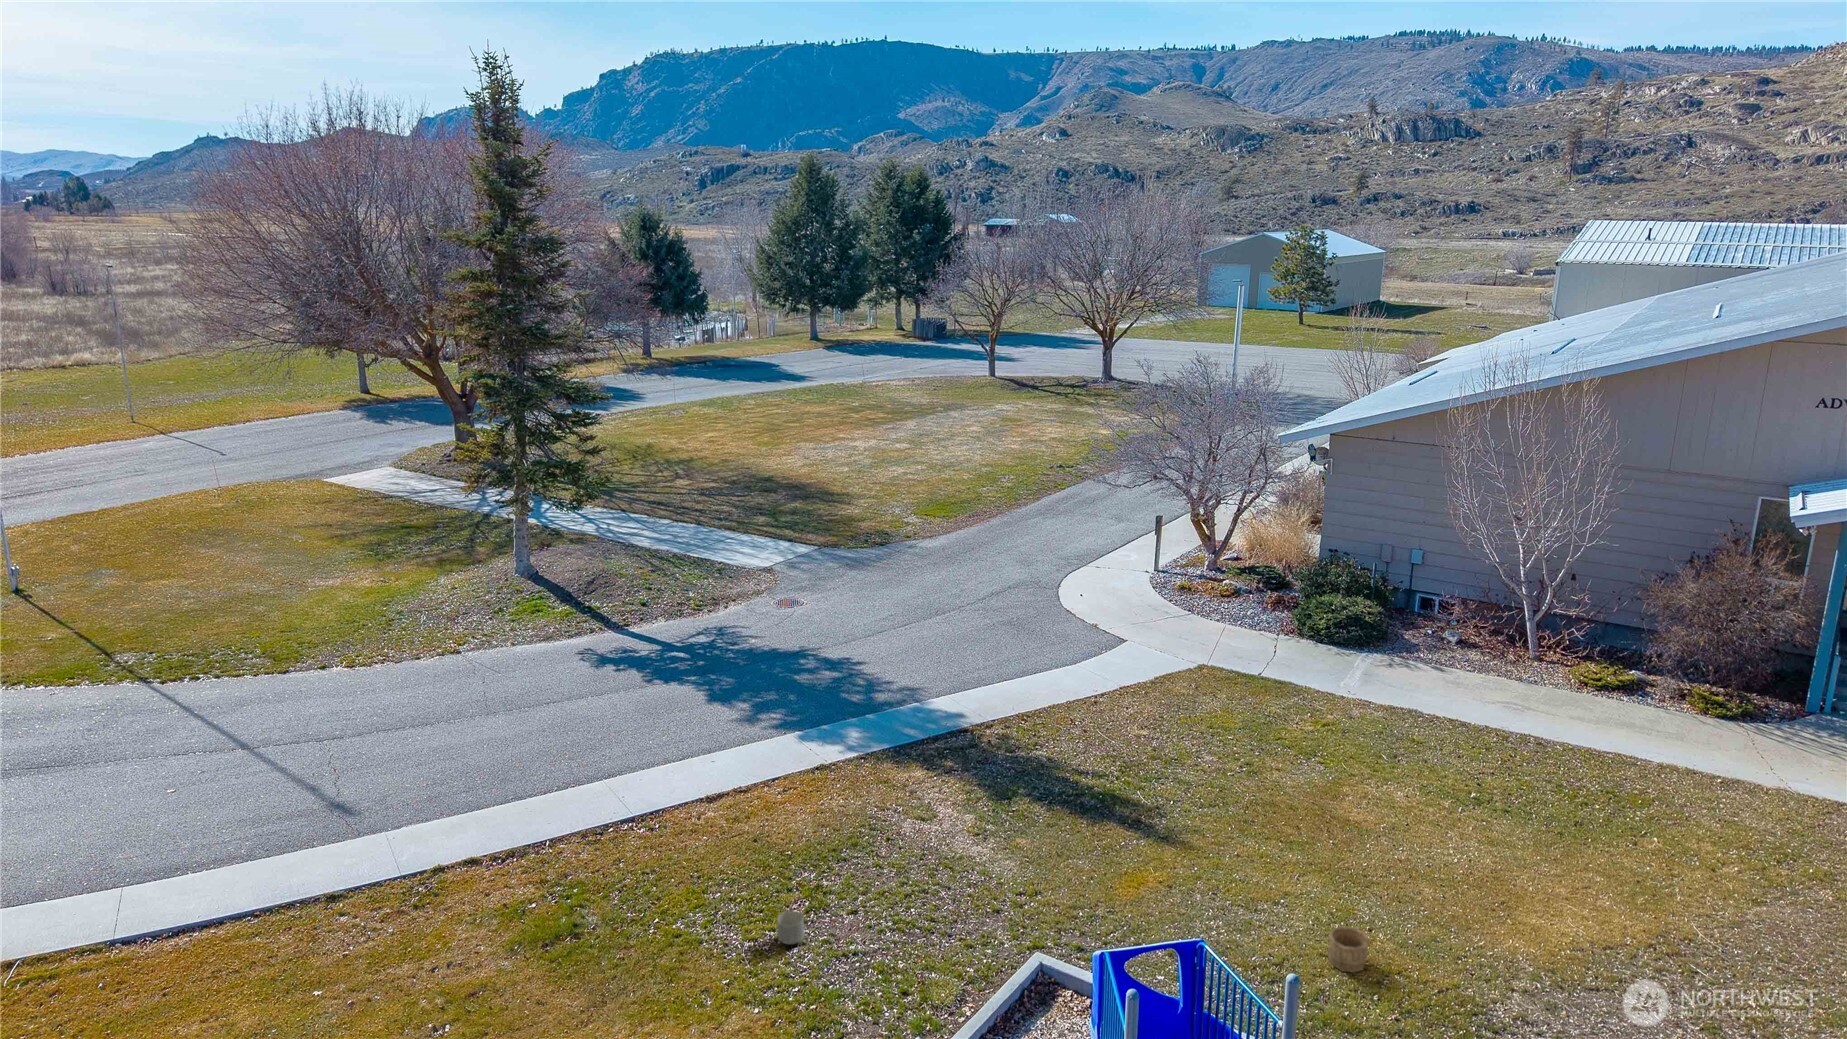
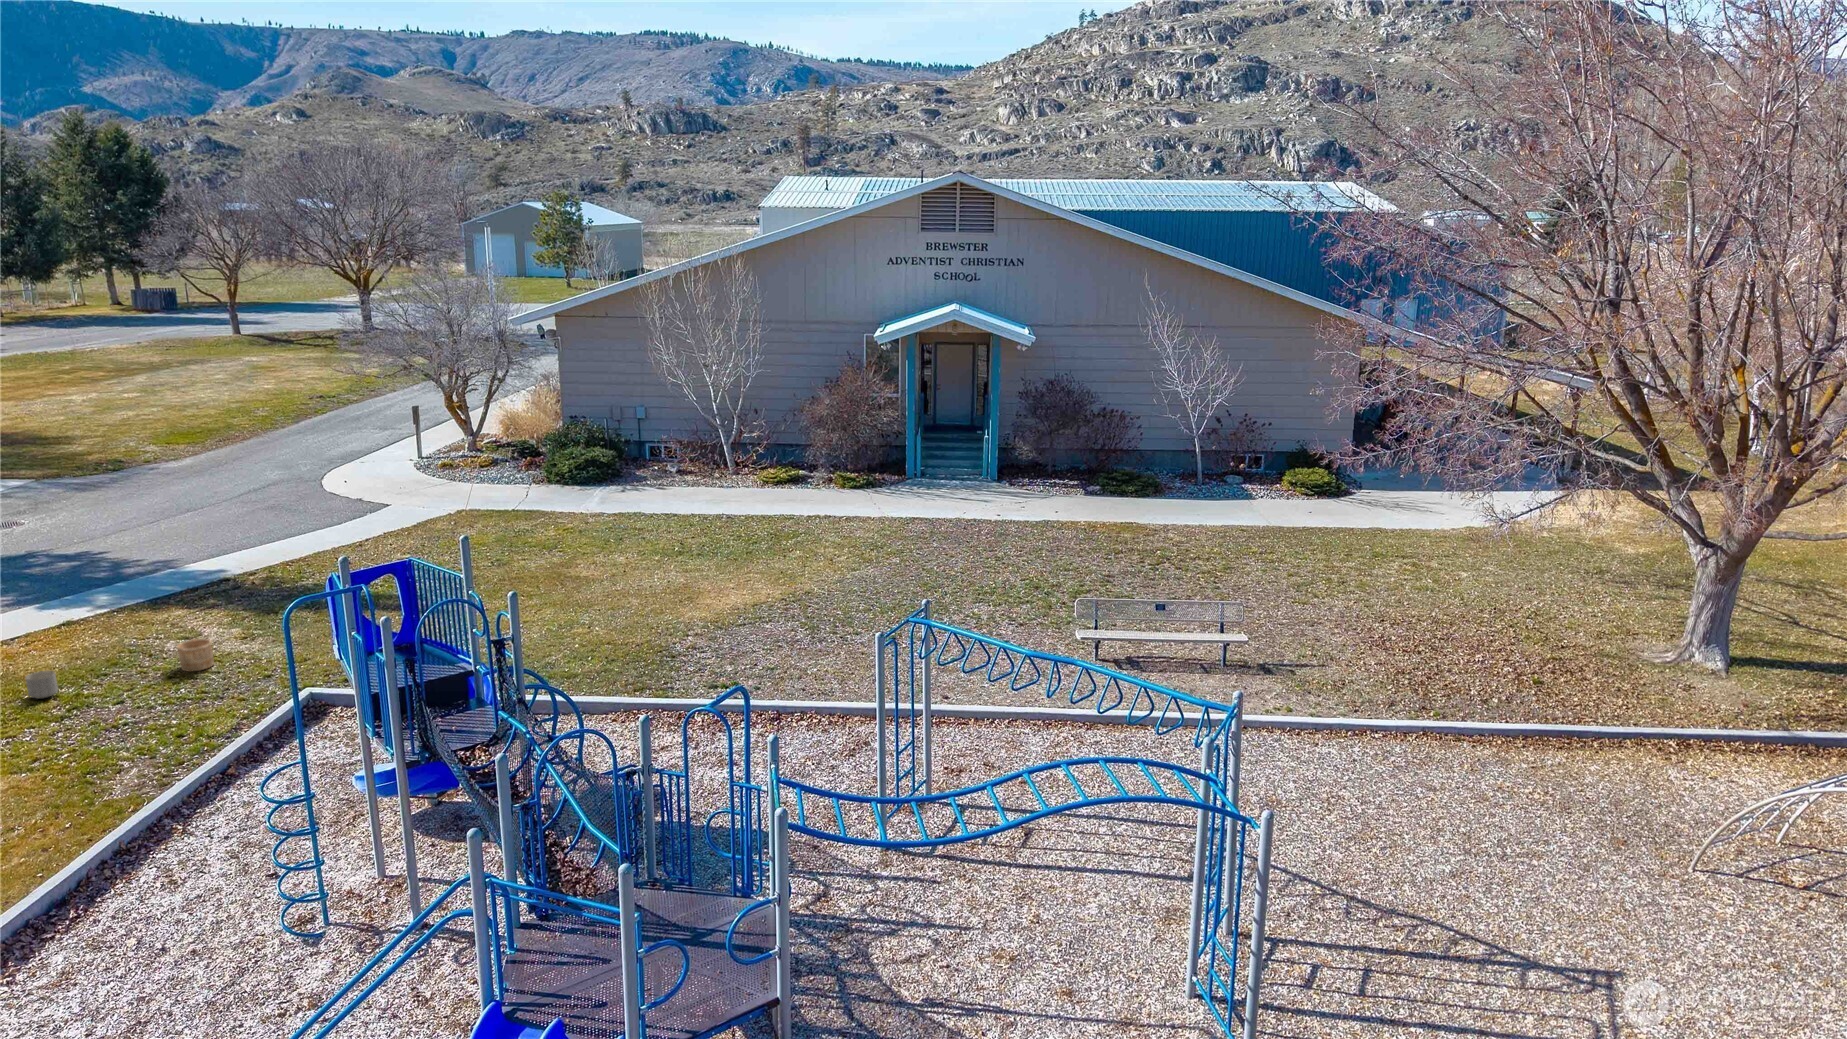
wooden bucket: present [1328,926,1369,973] -> present [176,639,214,672]

